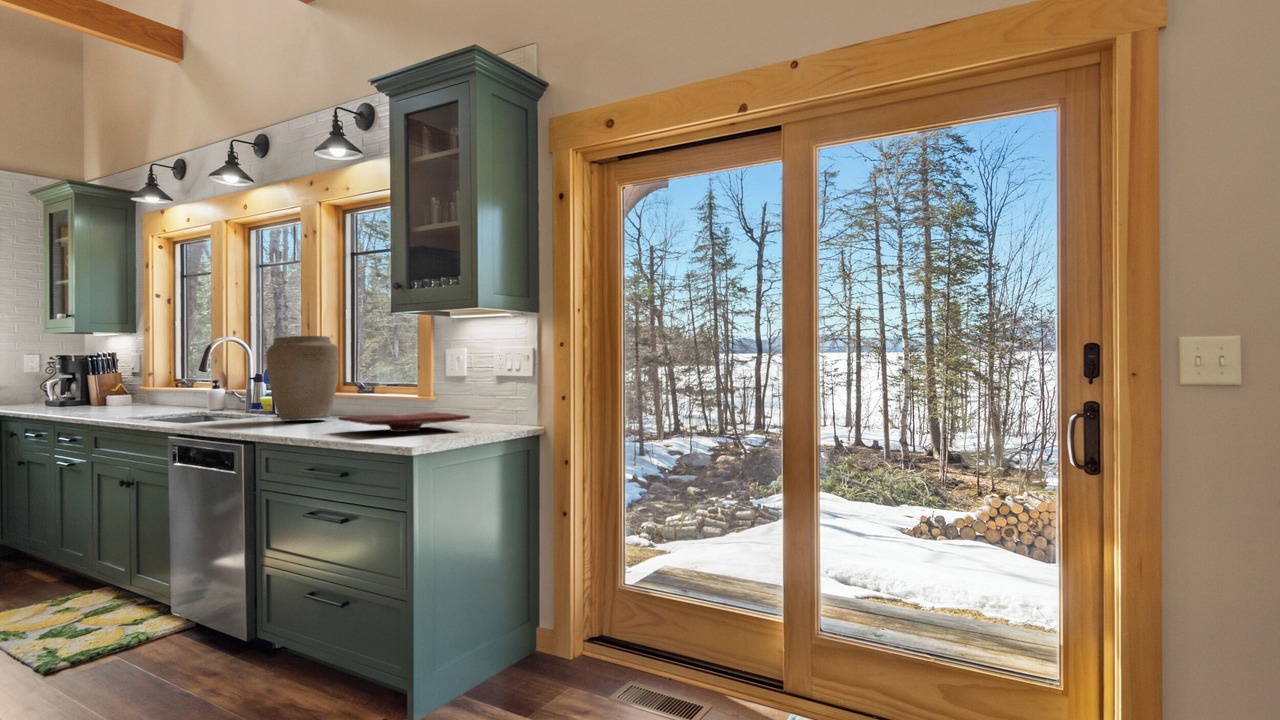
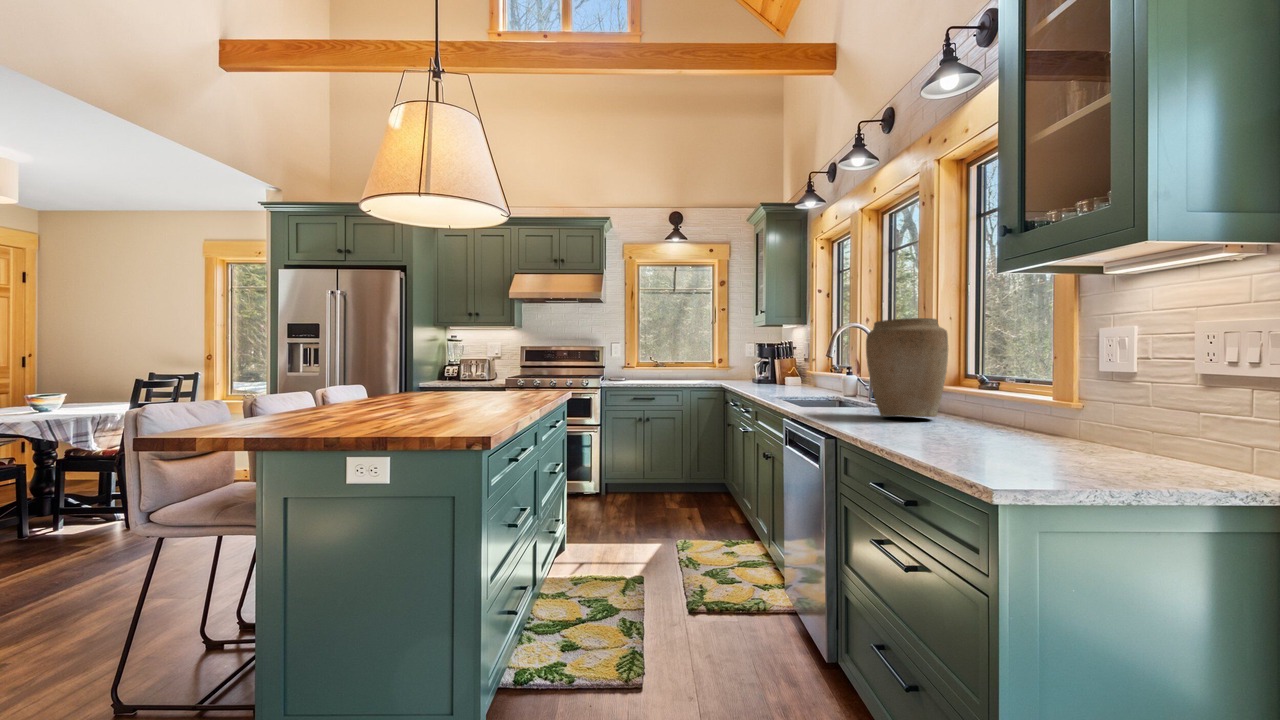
cutting board: present [338,412,470,432] -> none [920,422,1133,454]

